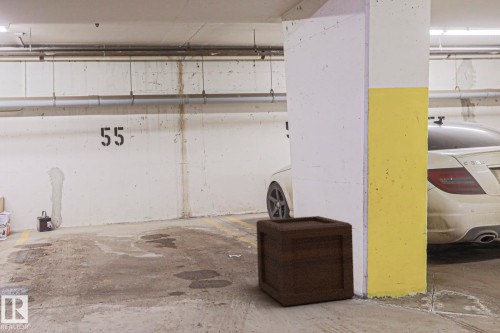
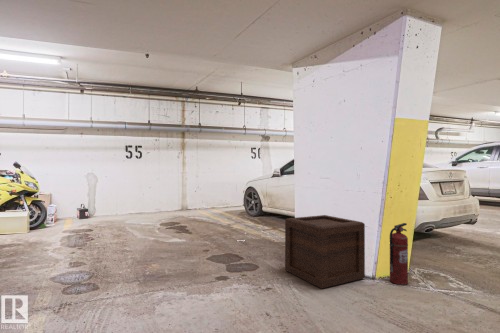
fire extinguisher: none [381,223,409,305] -> present [390,223,408,285]

